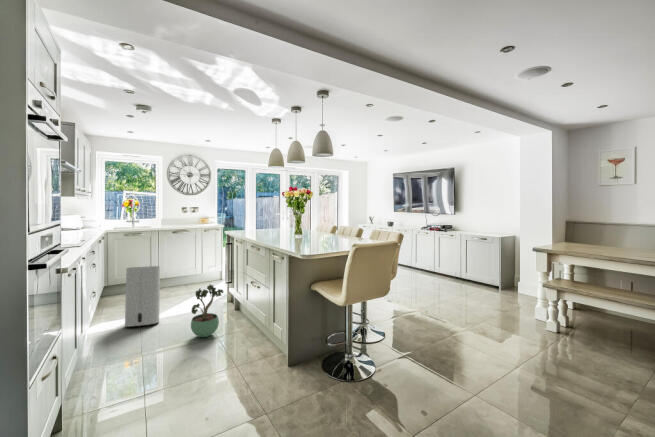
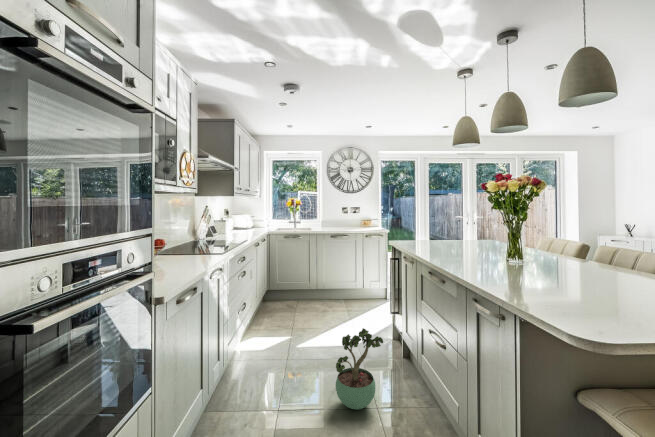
air purifier: present [125,266,160,326] -> none [268,282,307,359]

